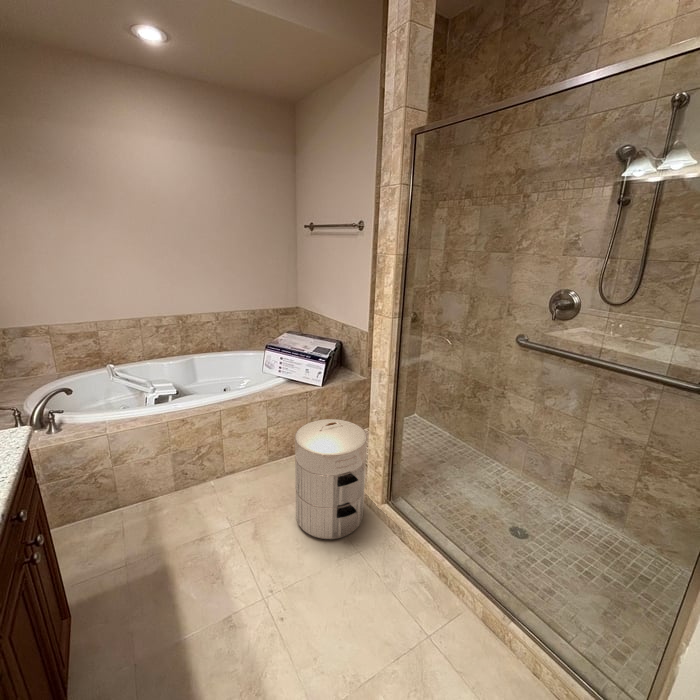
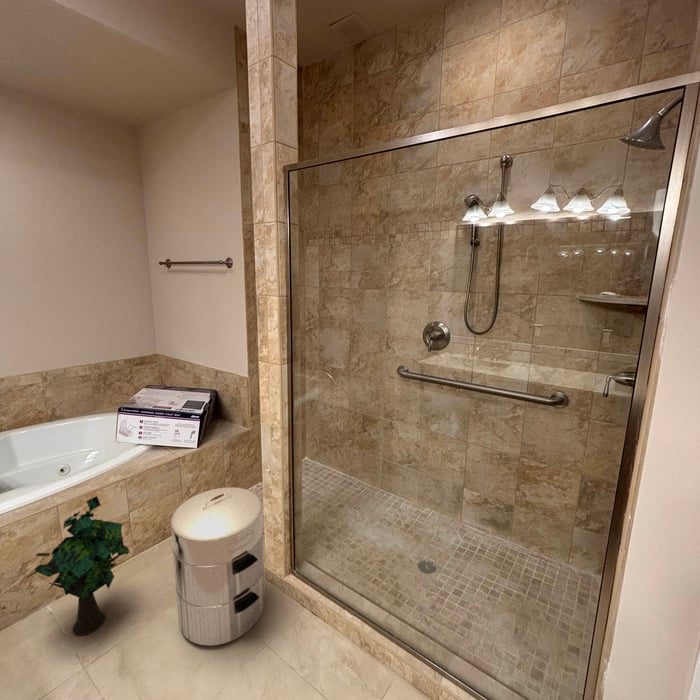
decorative plant: none [202,407,266,505] -> present [30,496,130,636]

